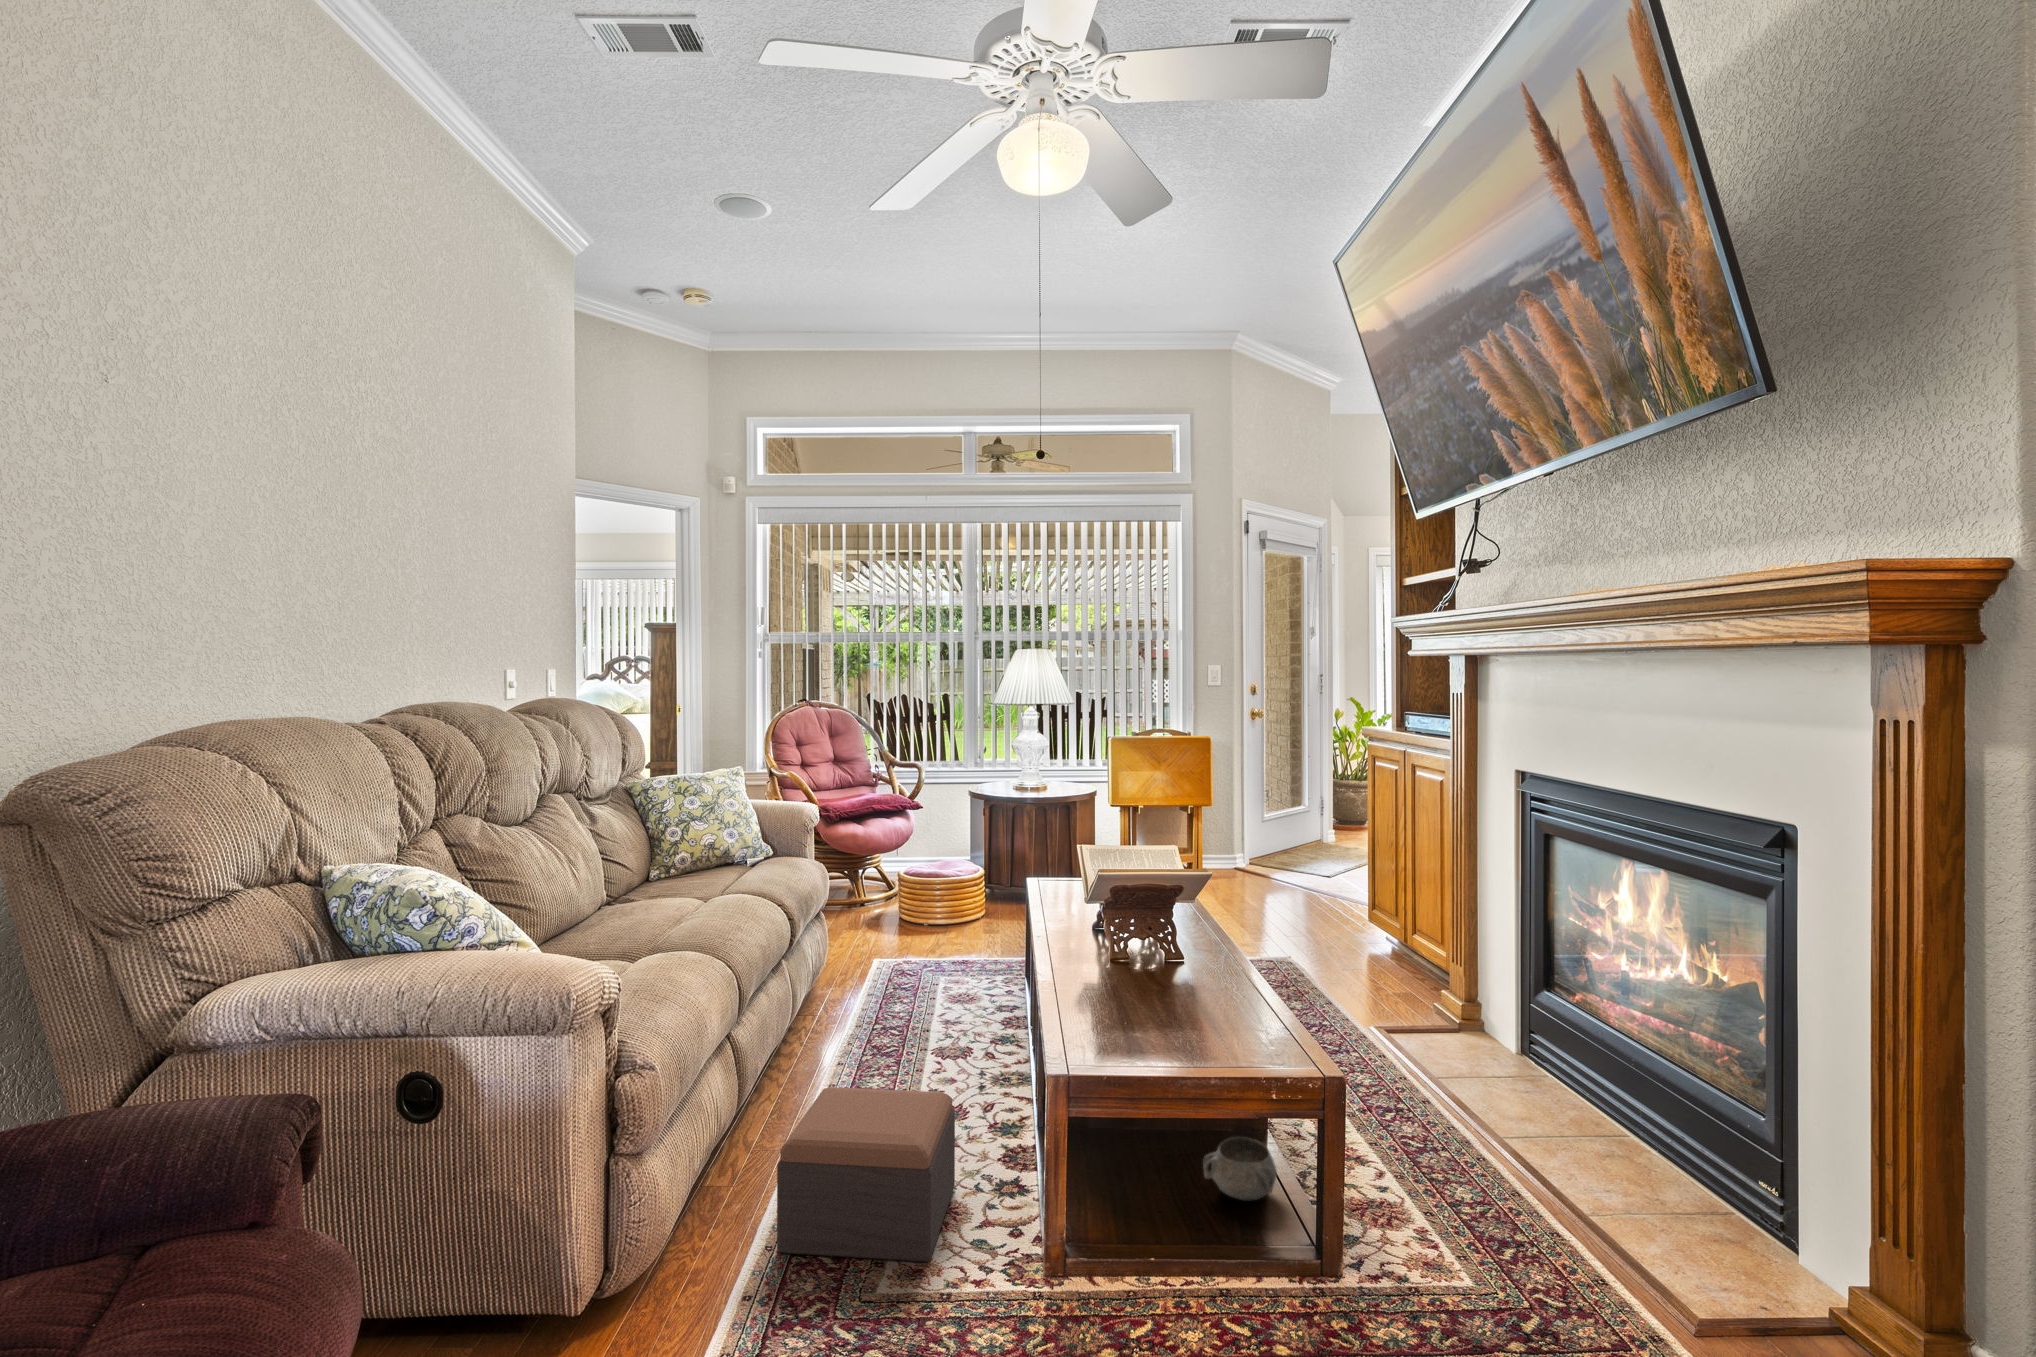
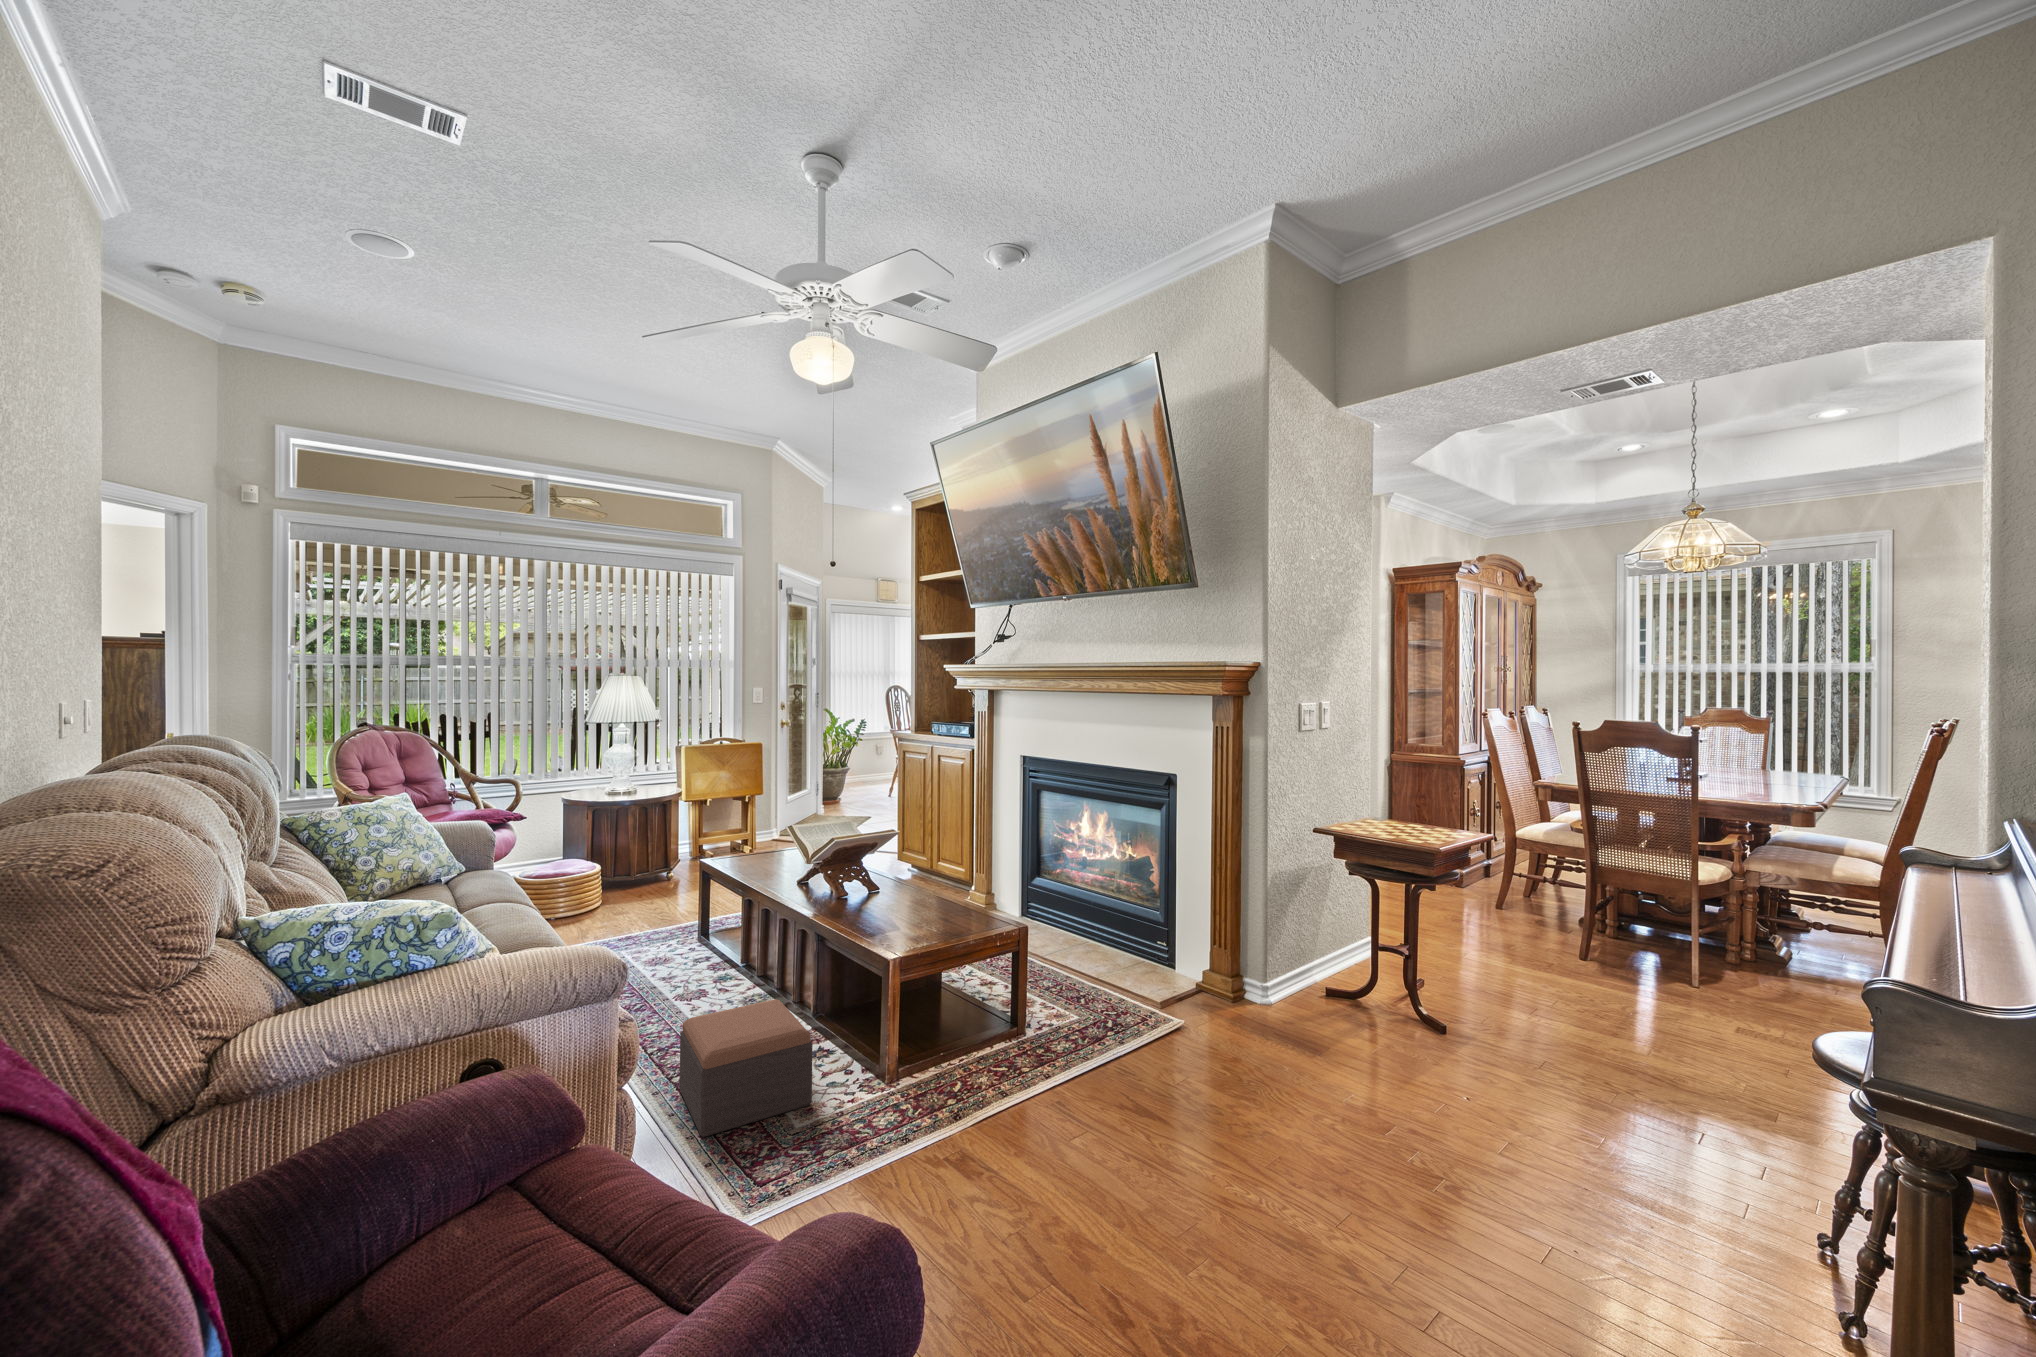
decorative bowl: present [1203,1137,1277,1201] -> none [934,979,977,1014]

